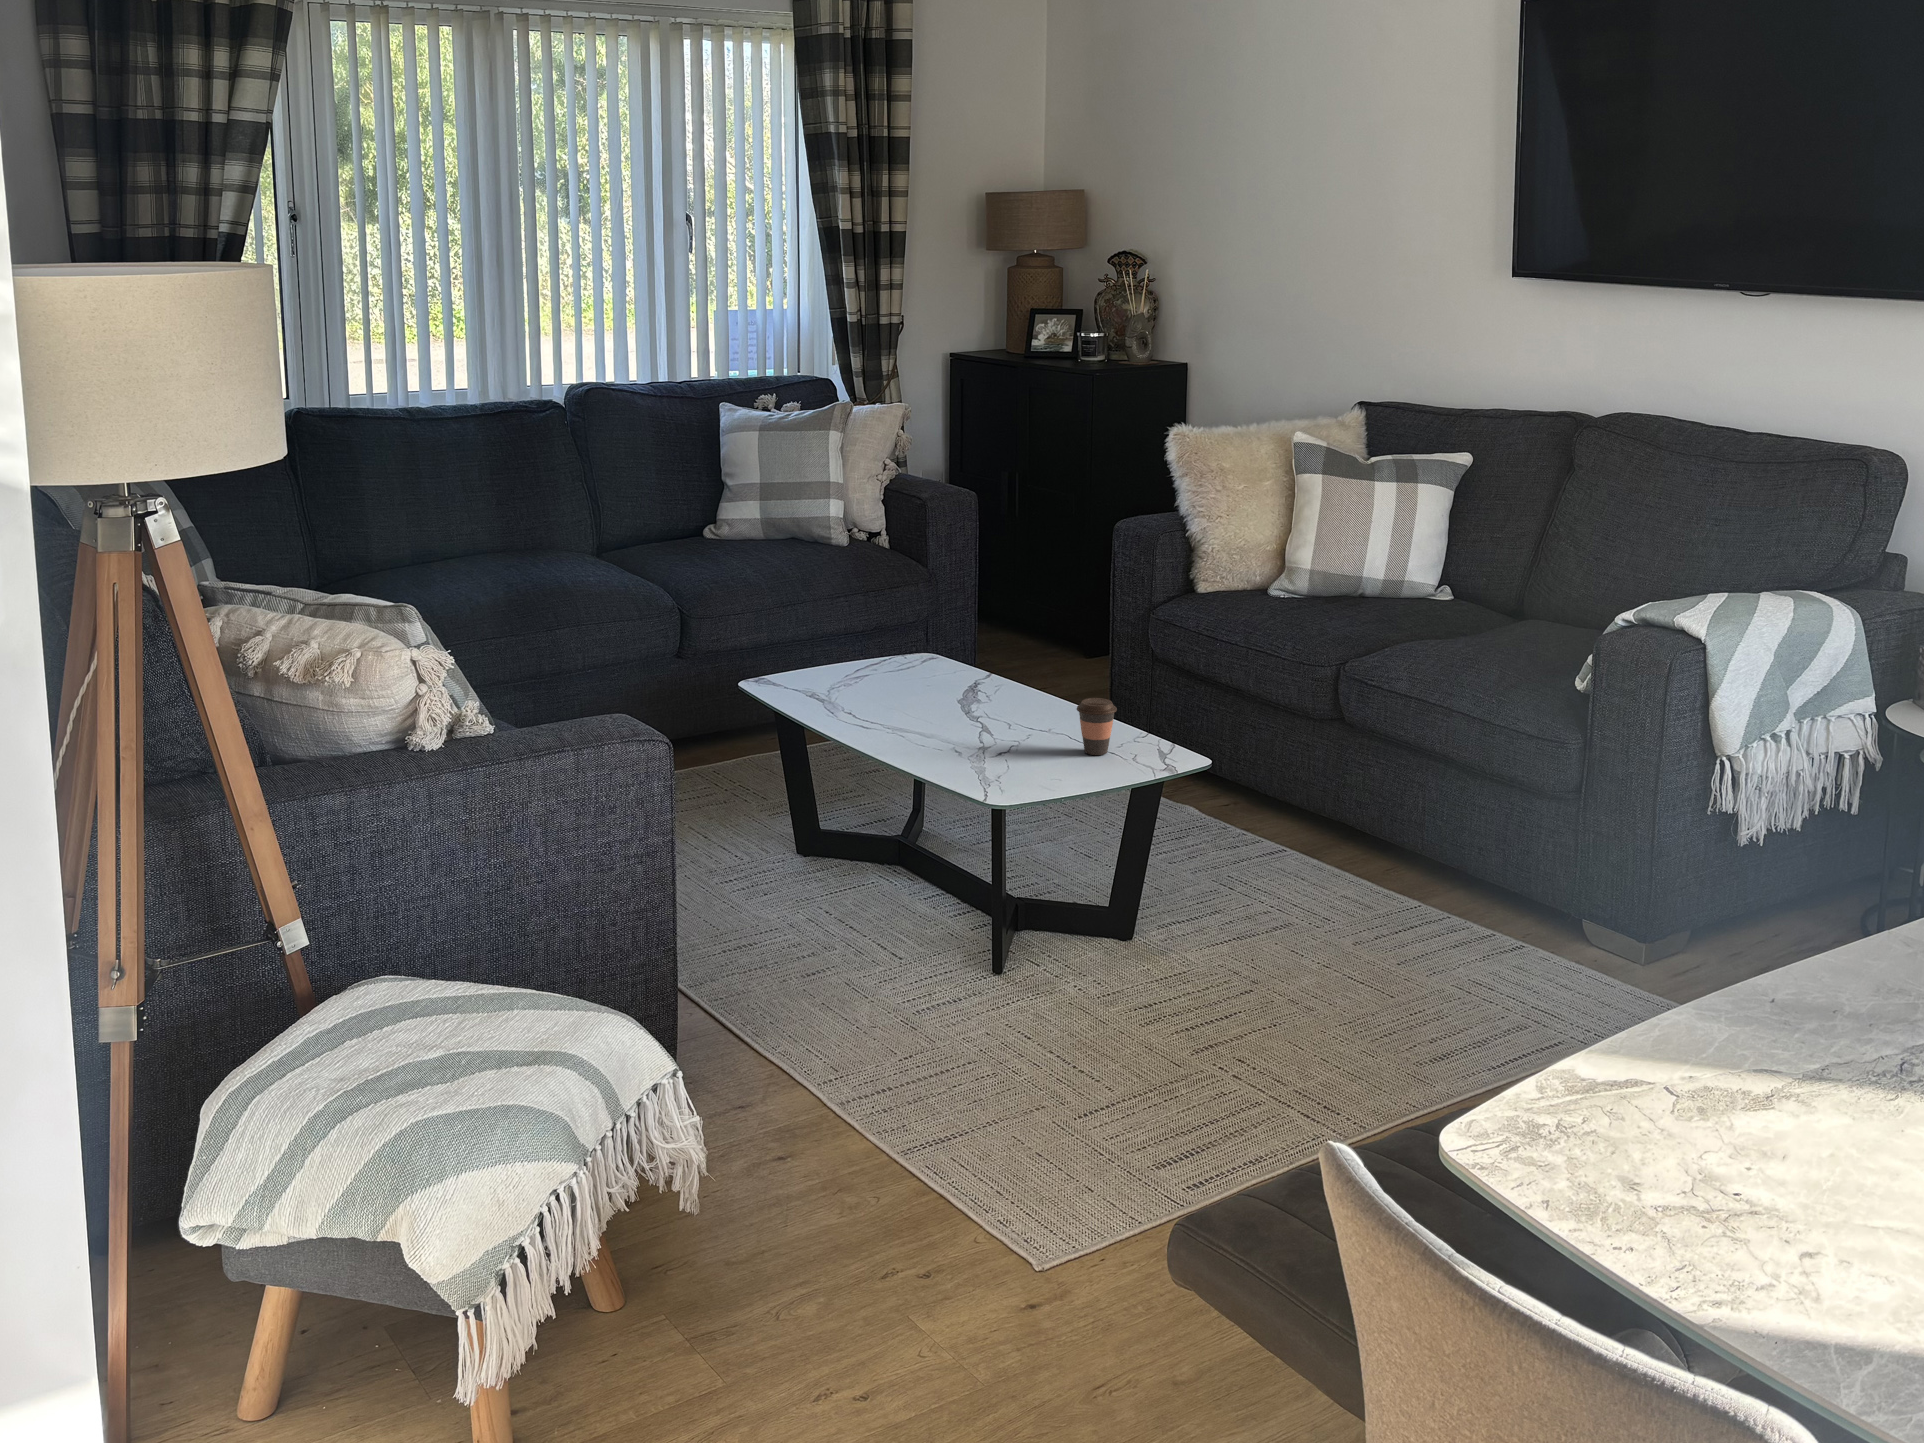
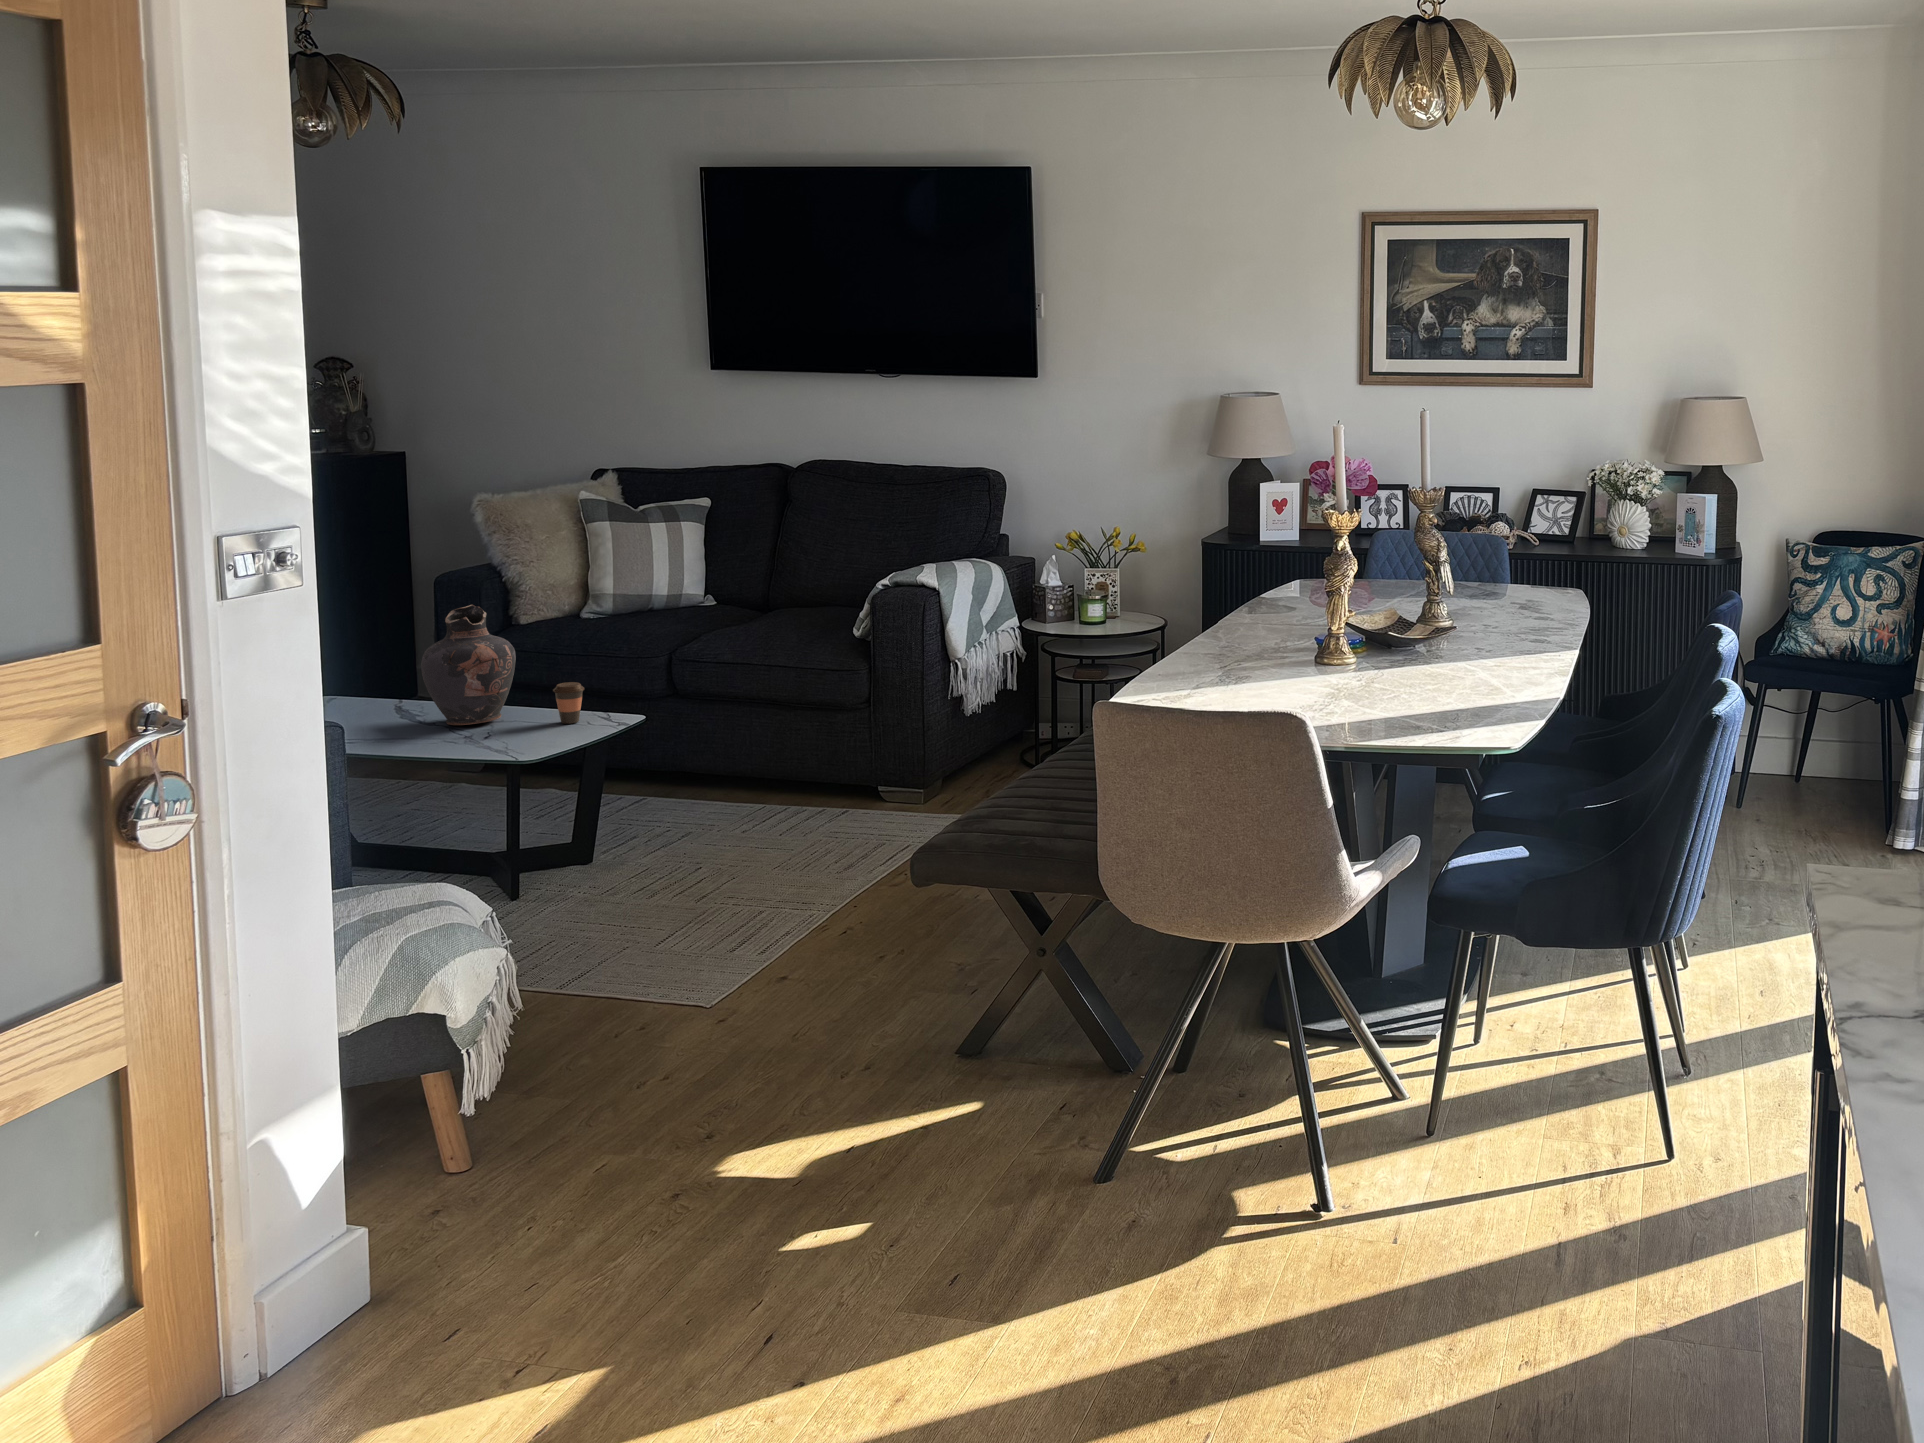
vase: none [938,576,1051,732] -> present [421,605,516,725]

